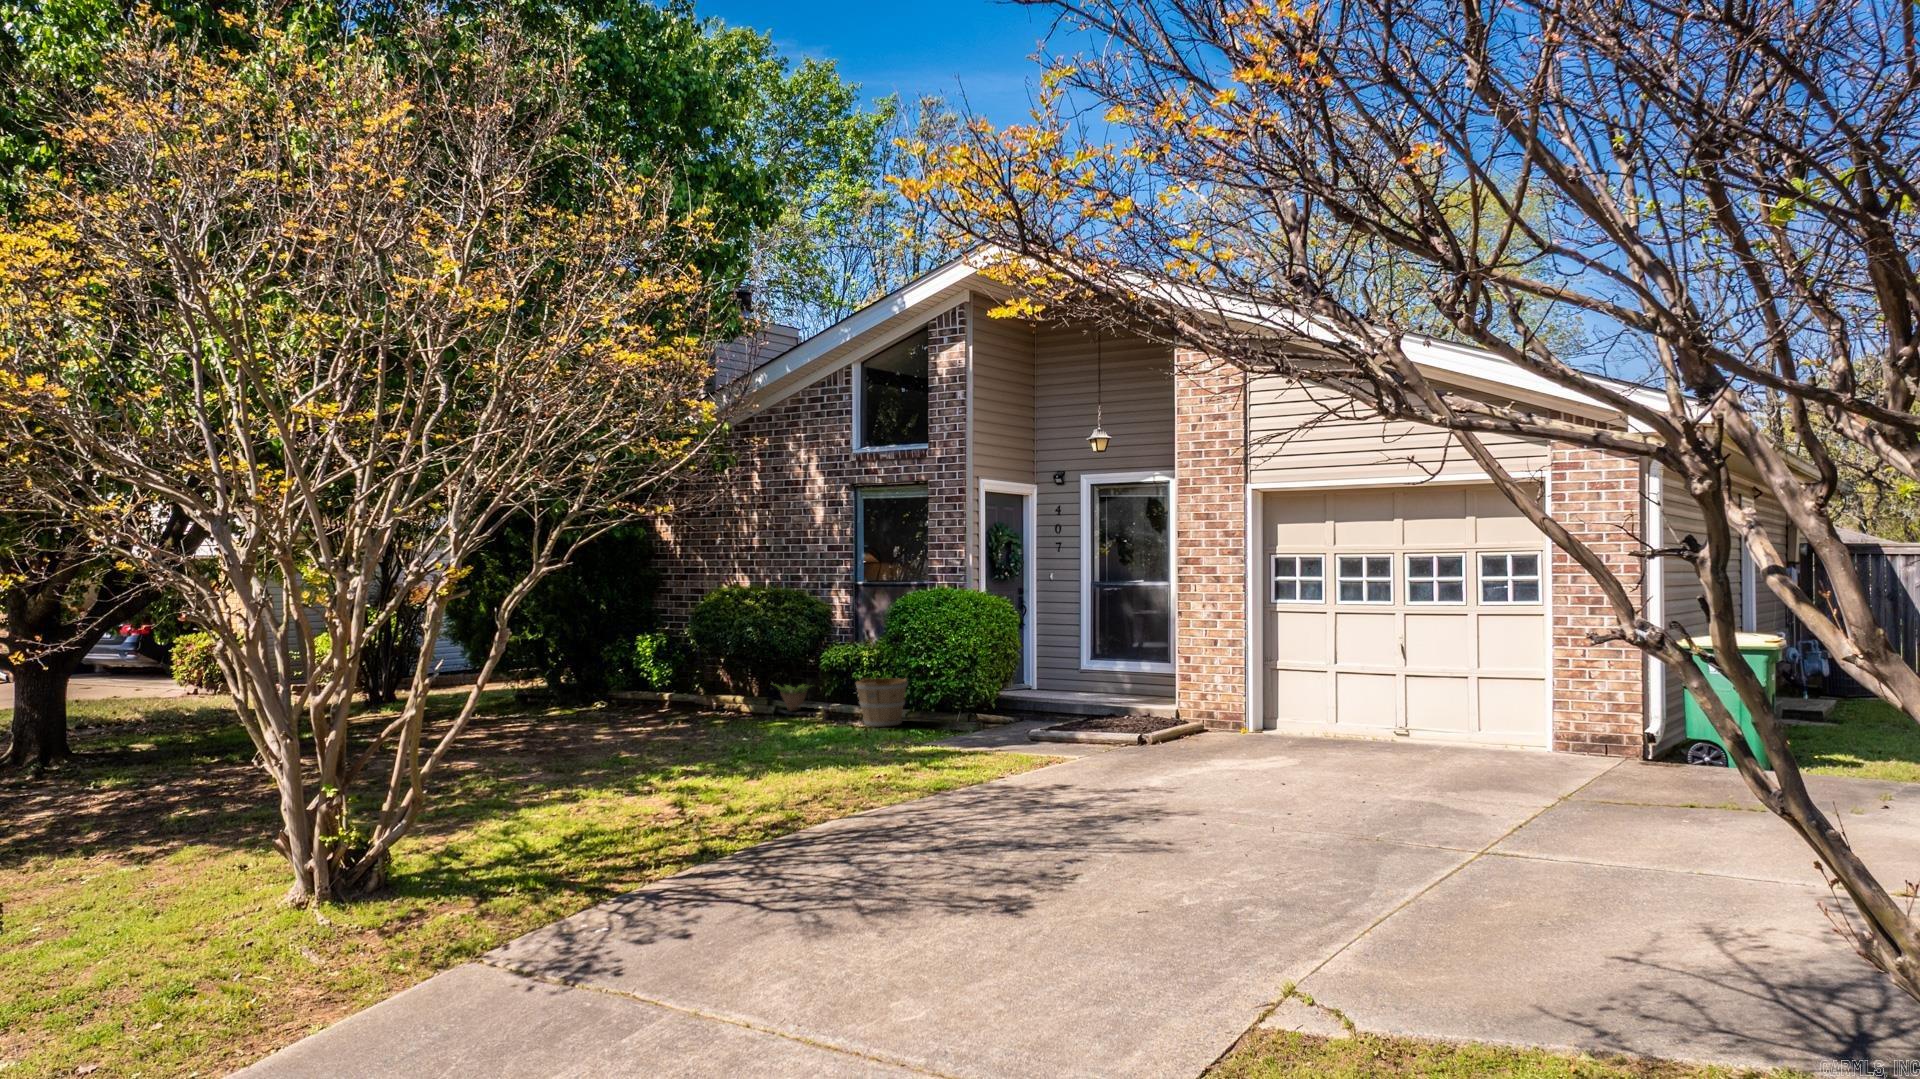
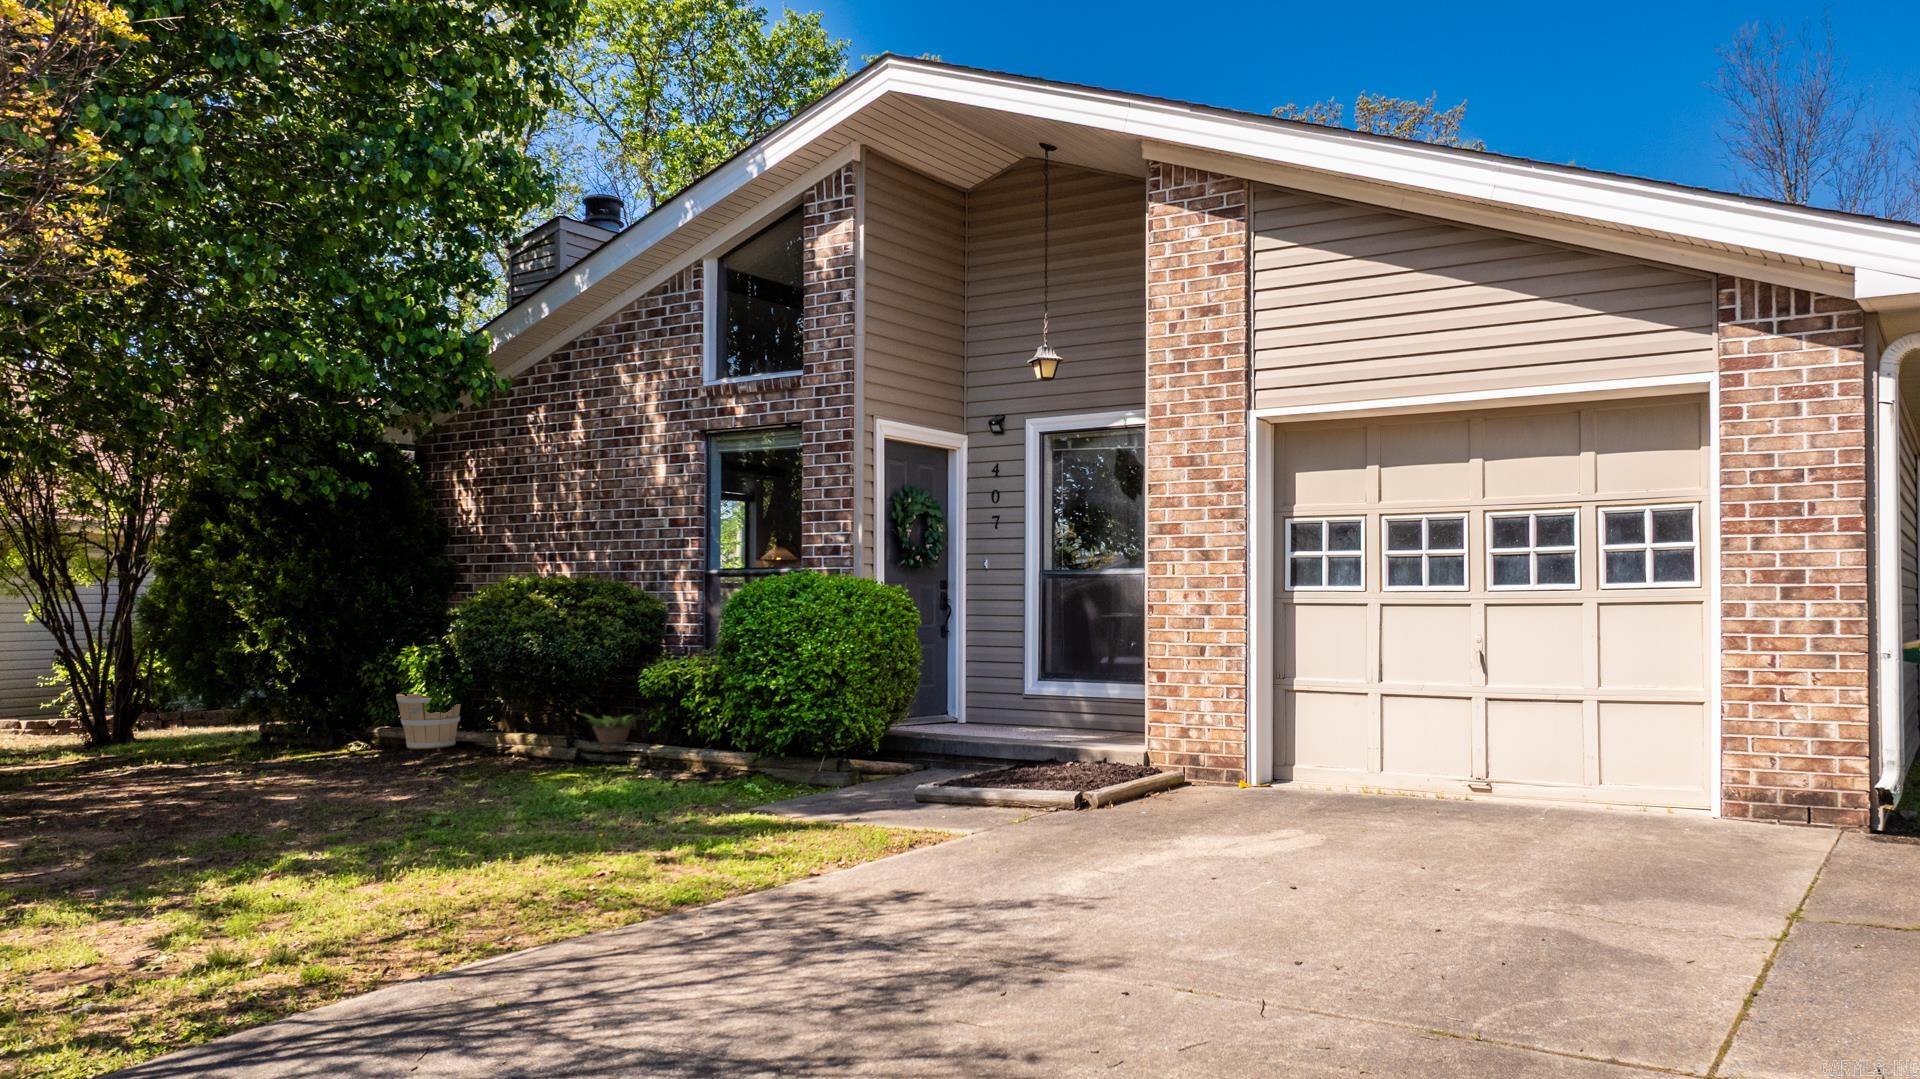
wooden bucket: present [856,678,908,727] -> present [396,692,461,749]

